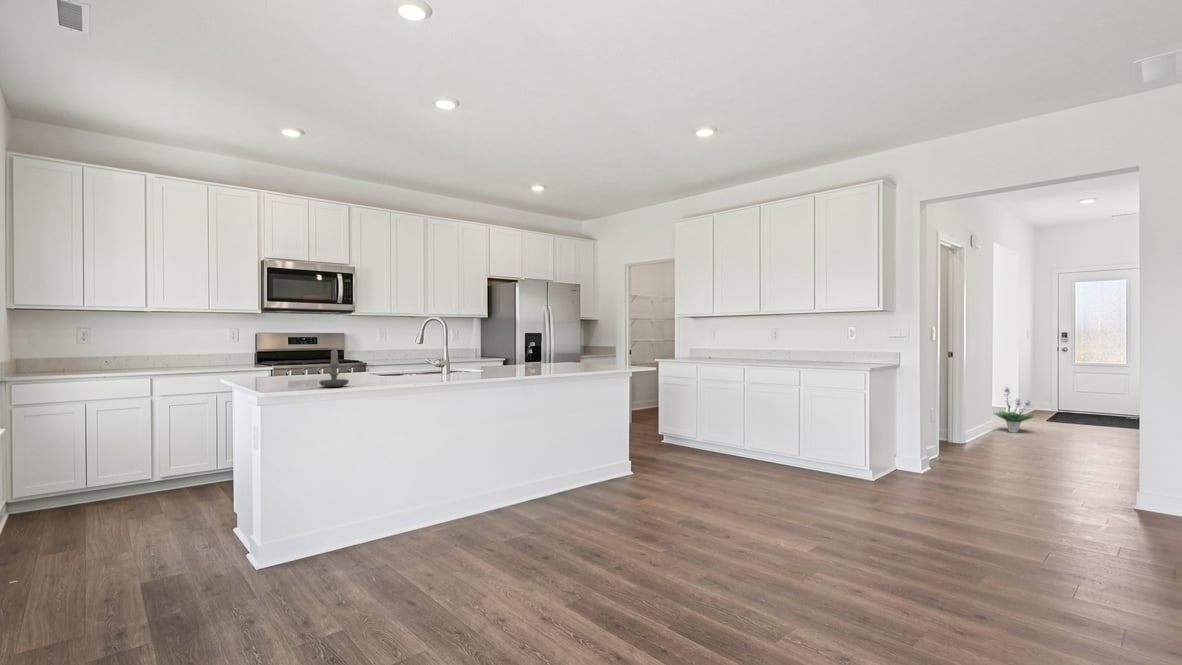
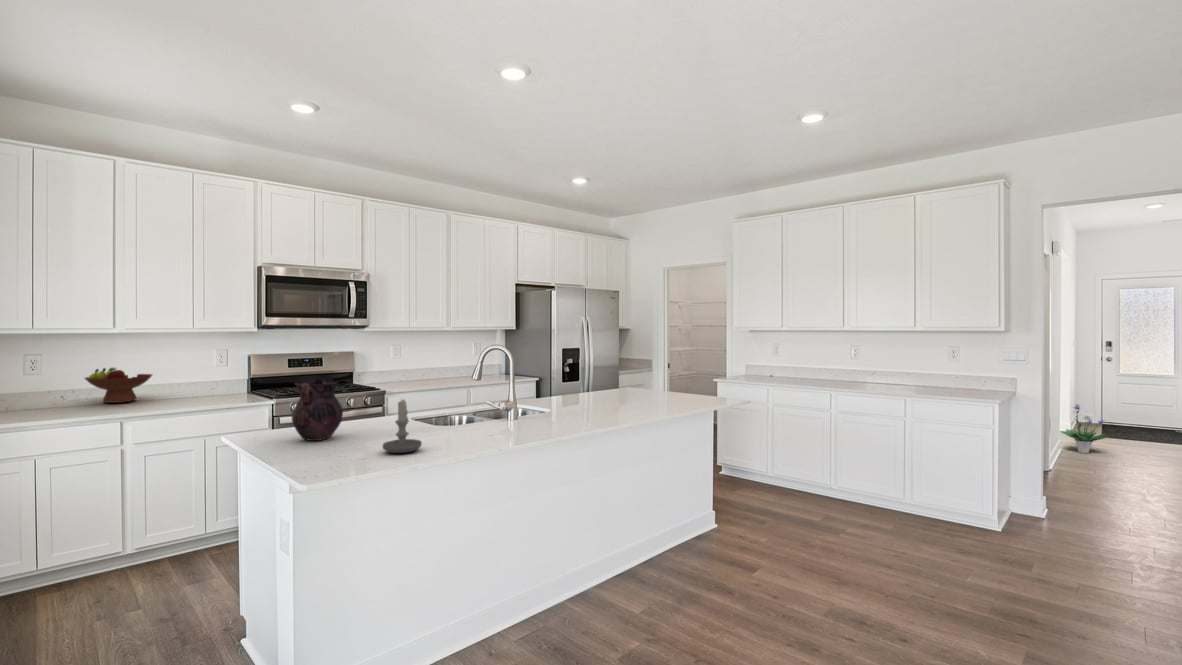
fruit bowl: none [126,339,178,367] -> present [85,368,152,403]
vase: none [263,339,302,383] -> present [292,378,343,441]

